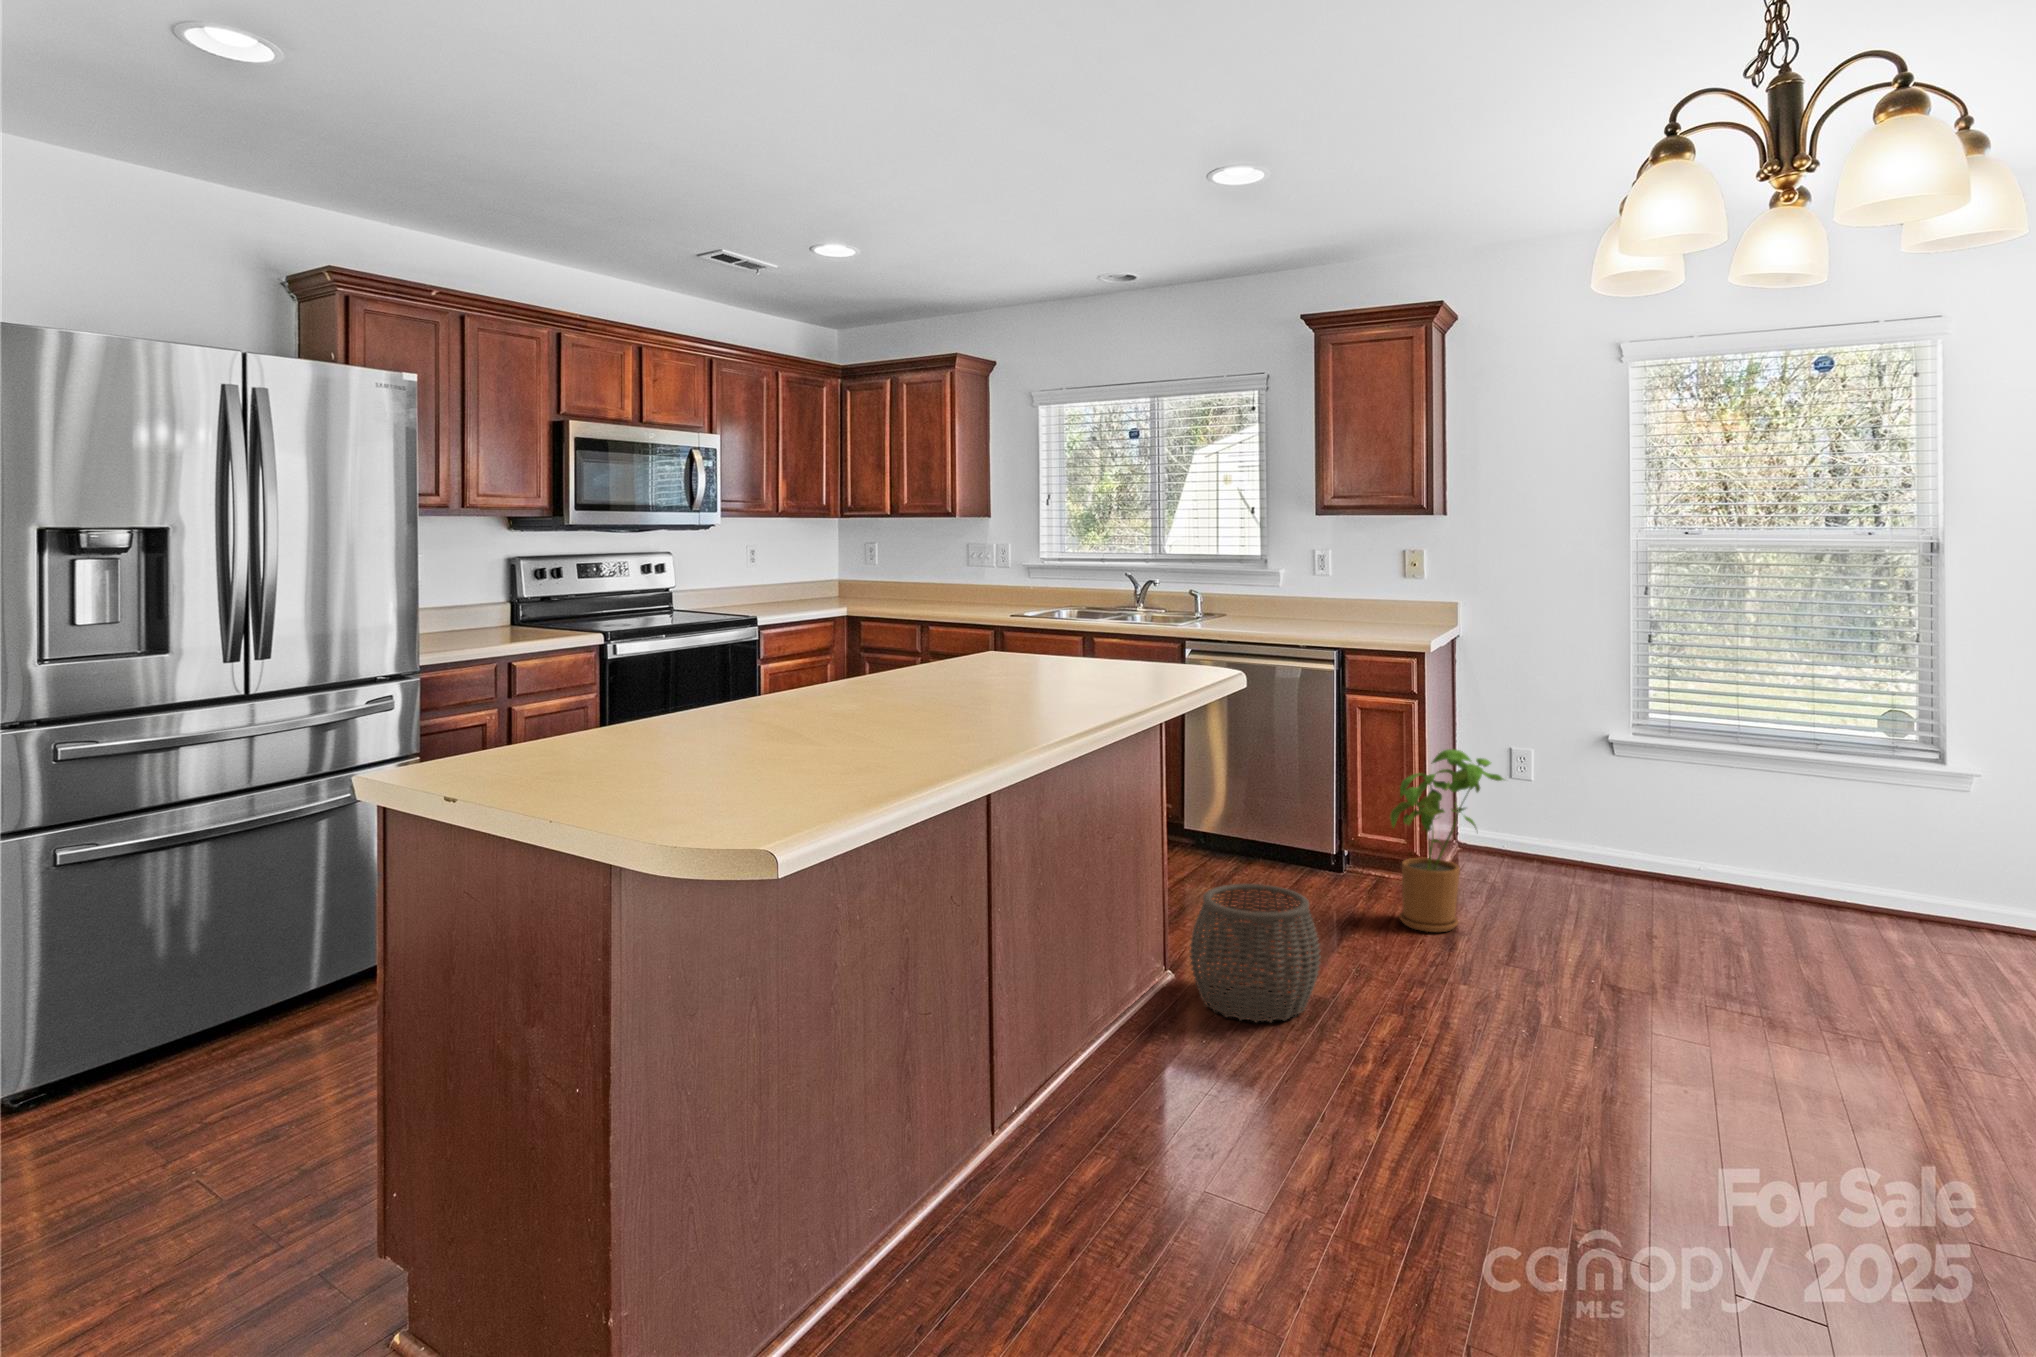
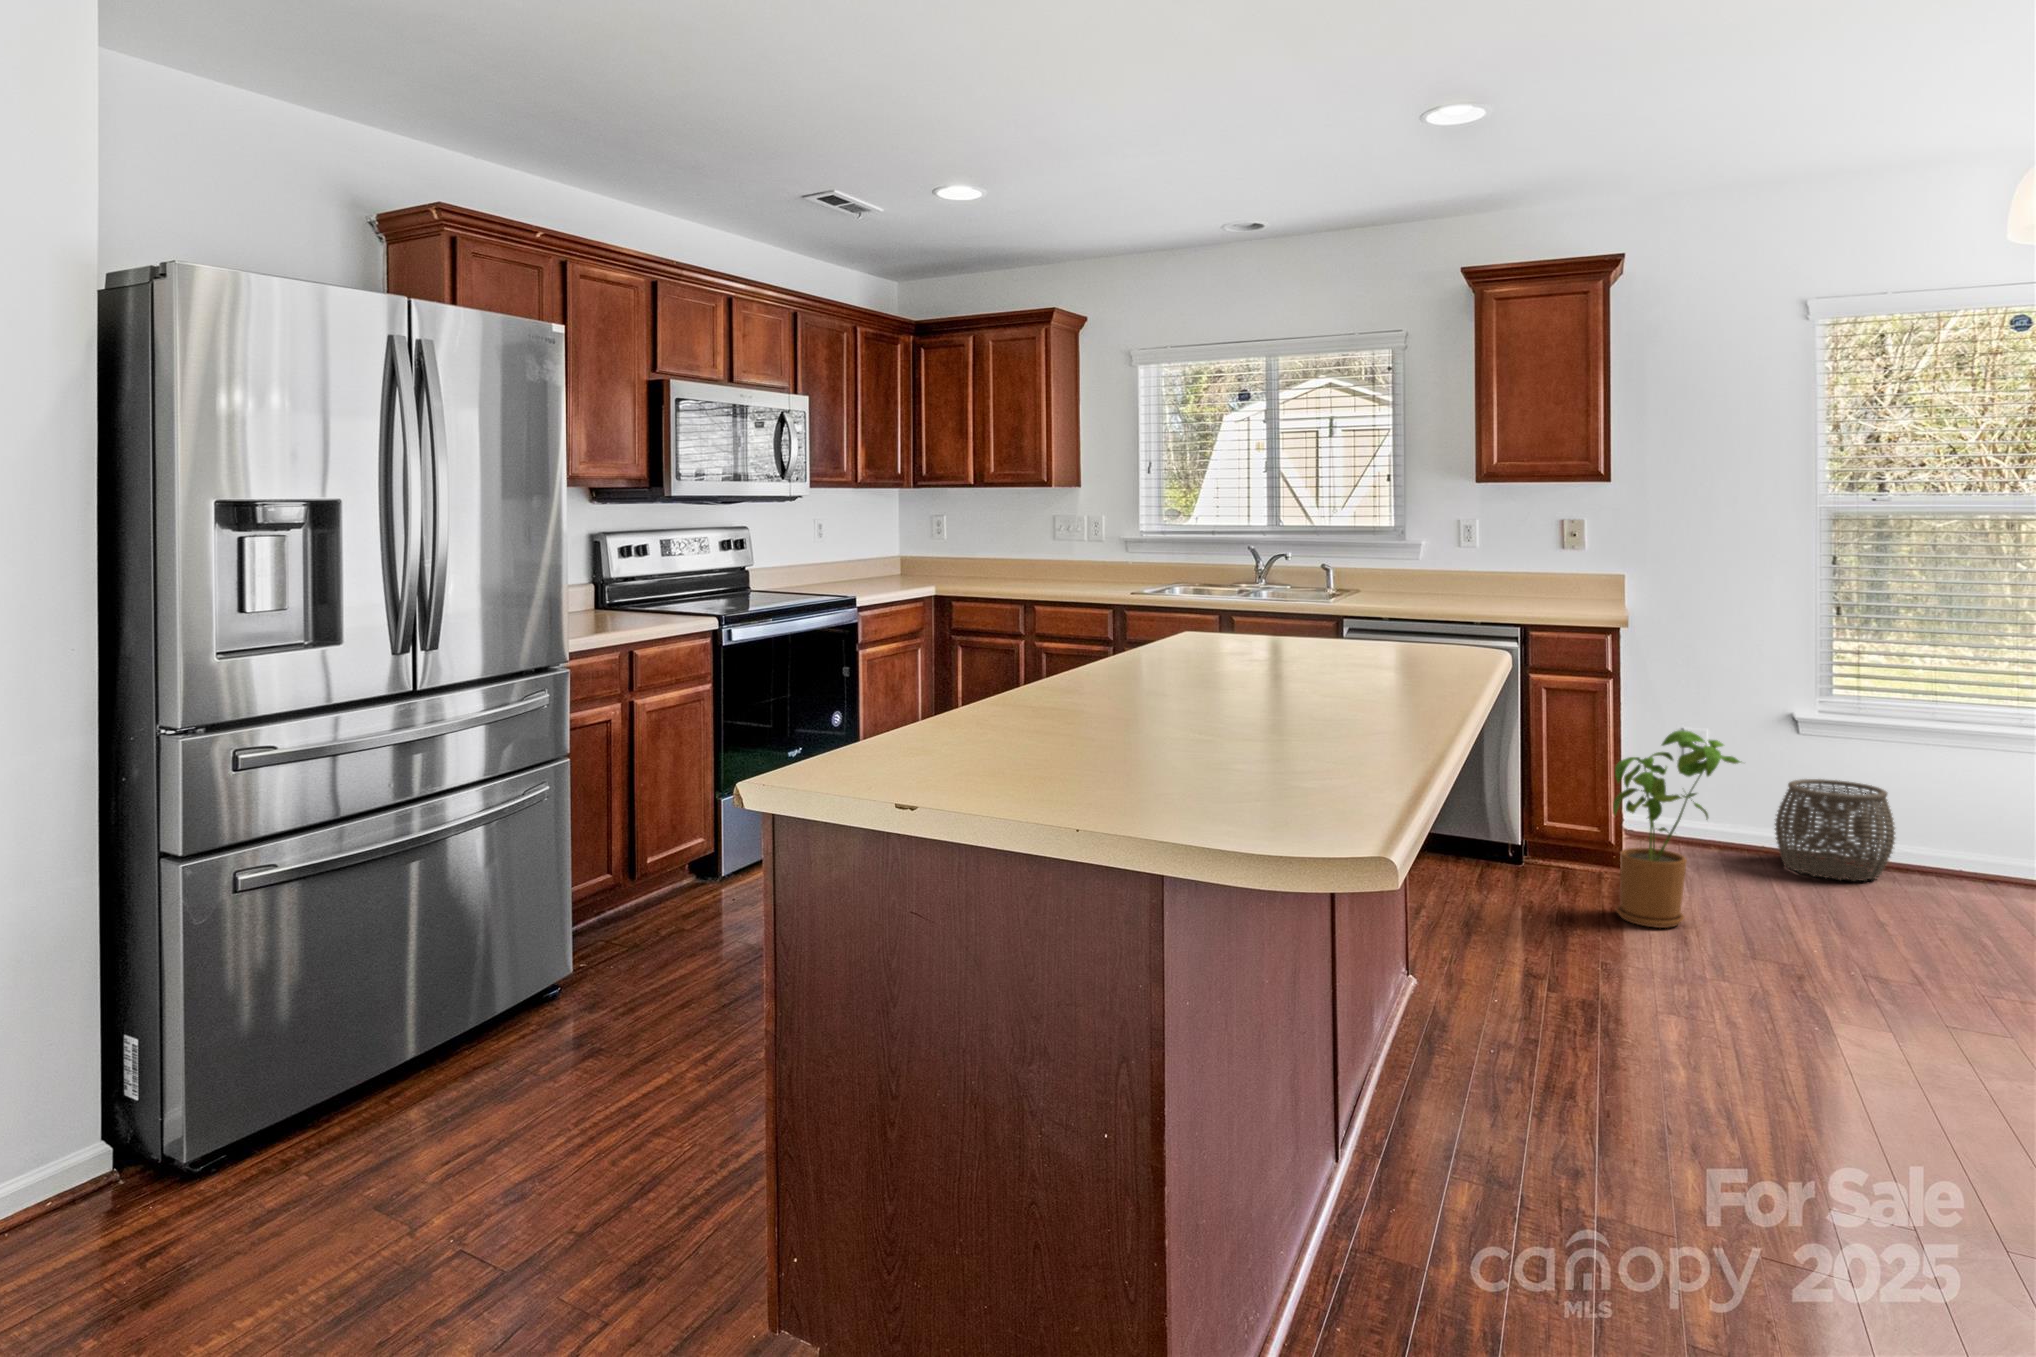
woven basket: present [1190,884,1320,1022] -> present [1775,779,1895,881]

